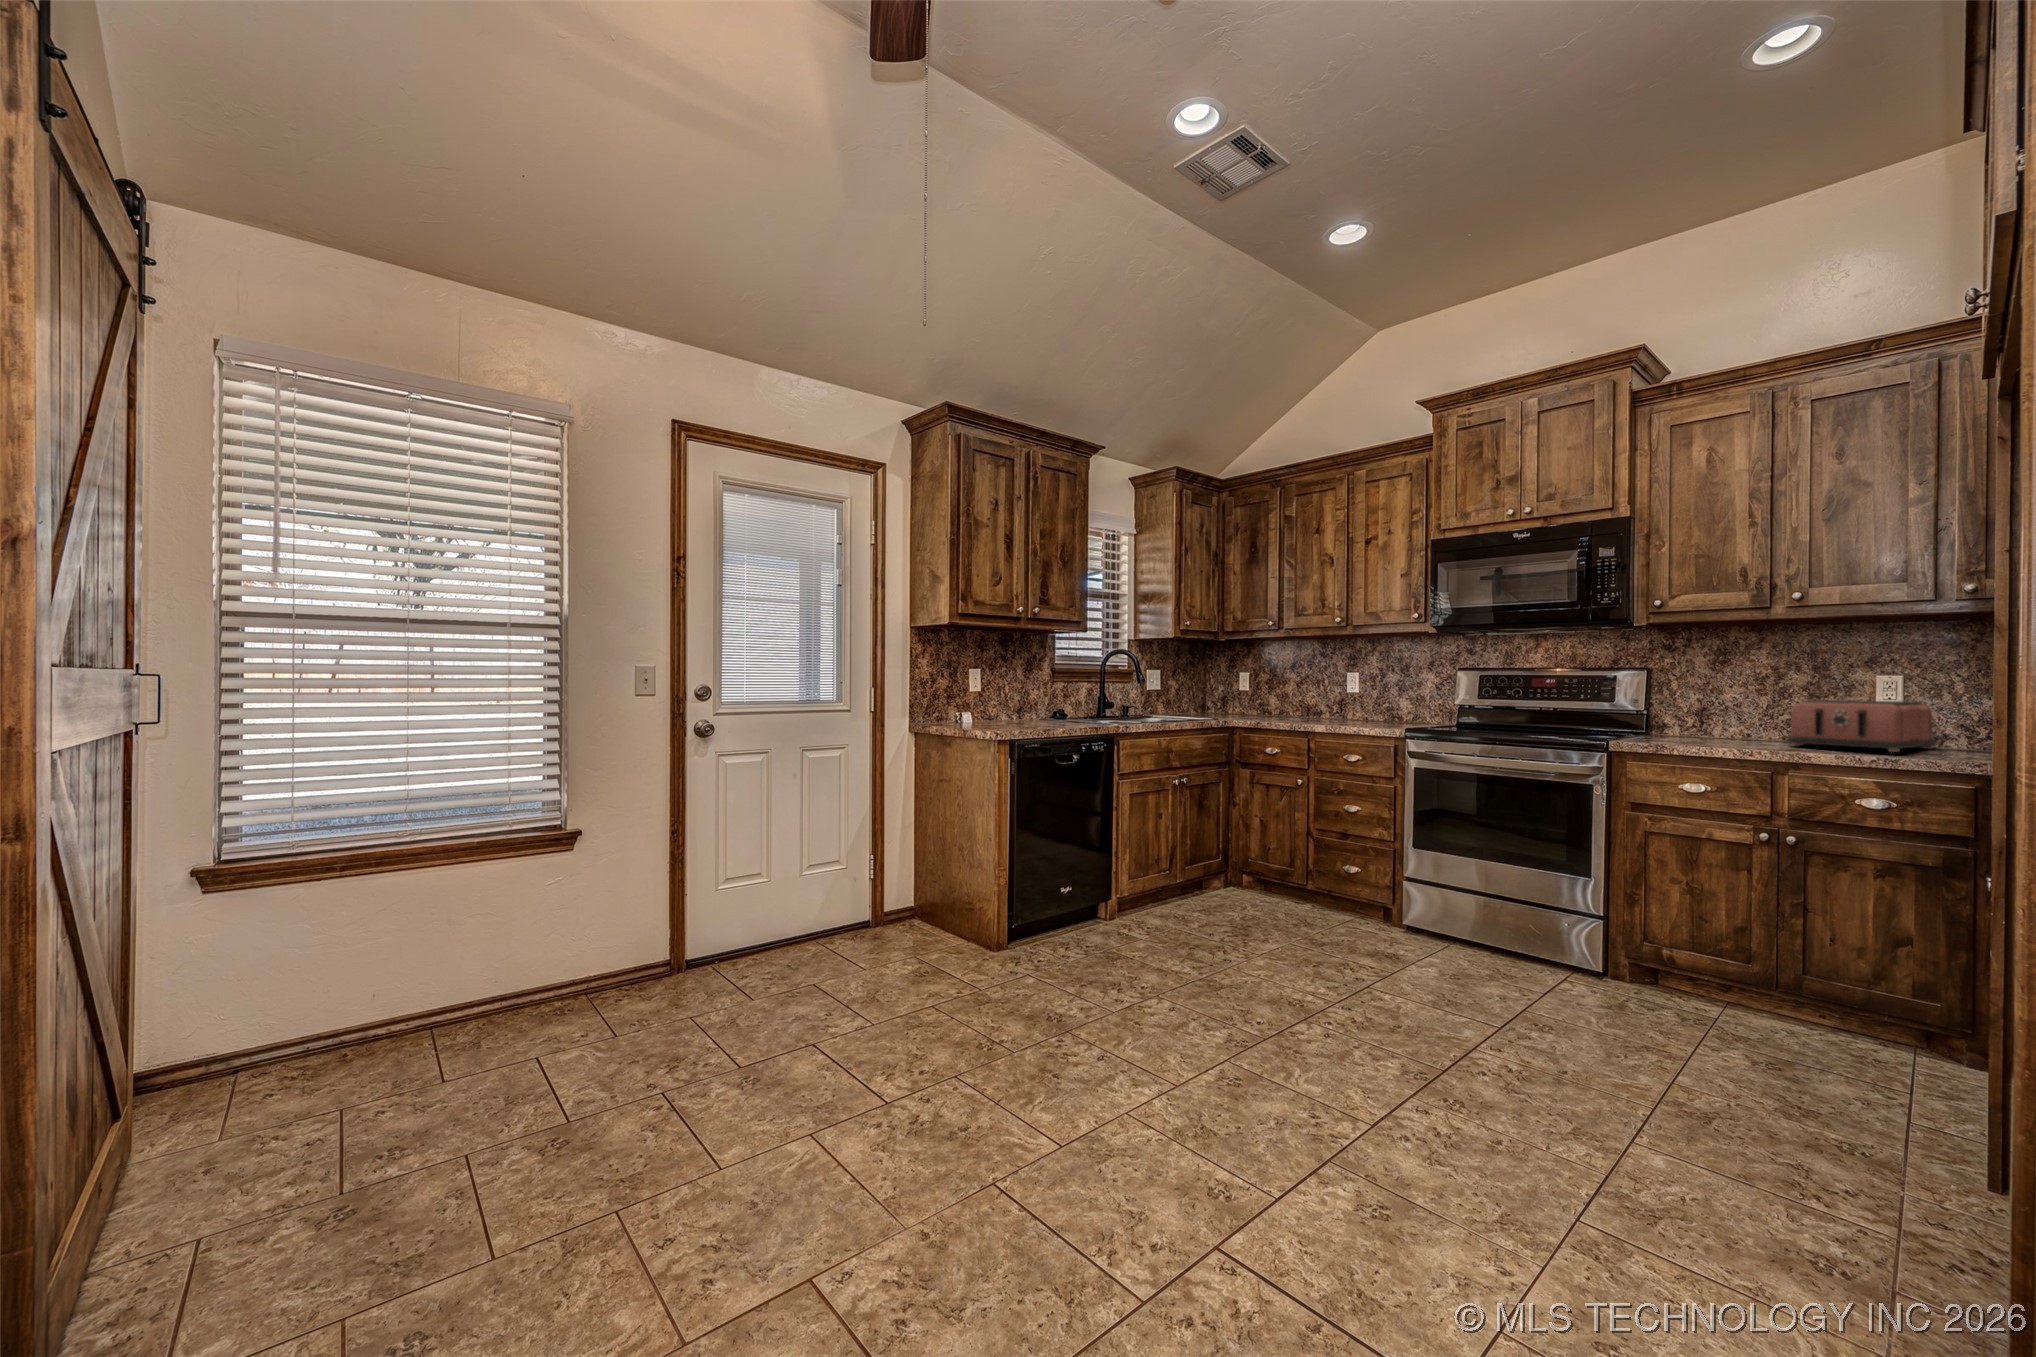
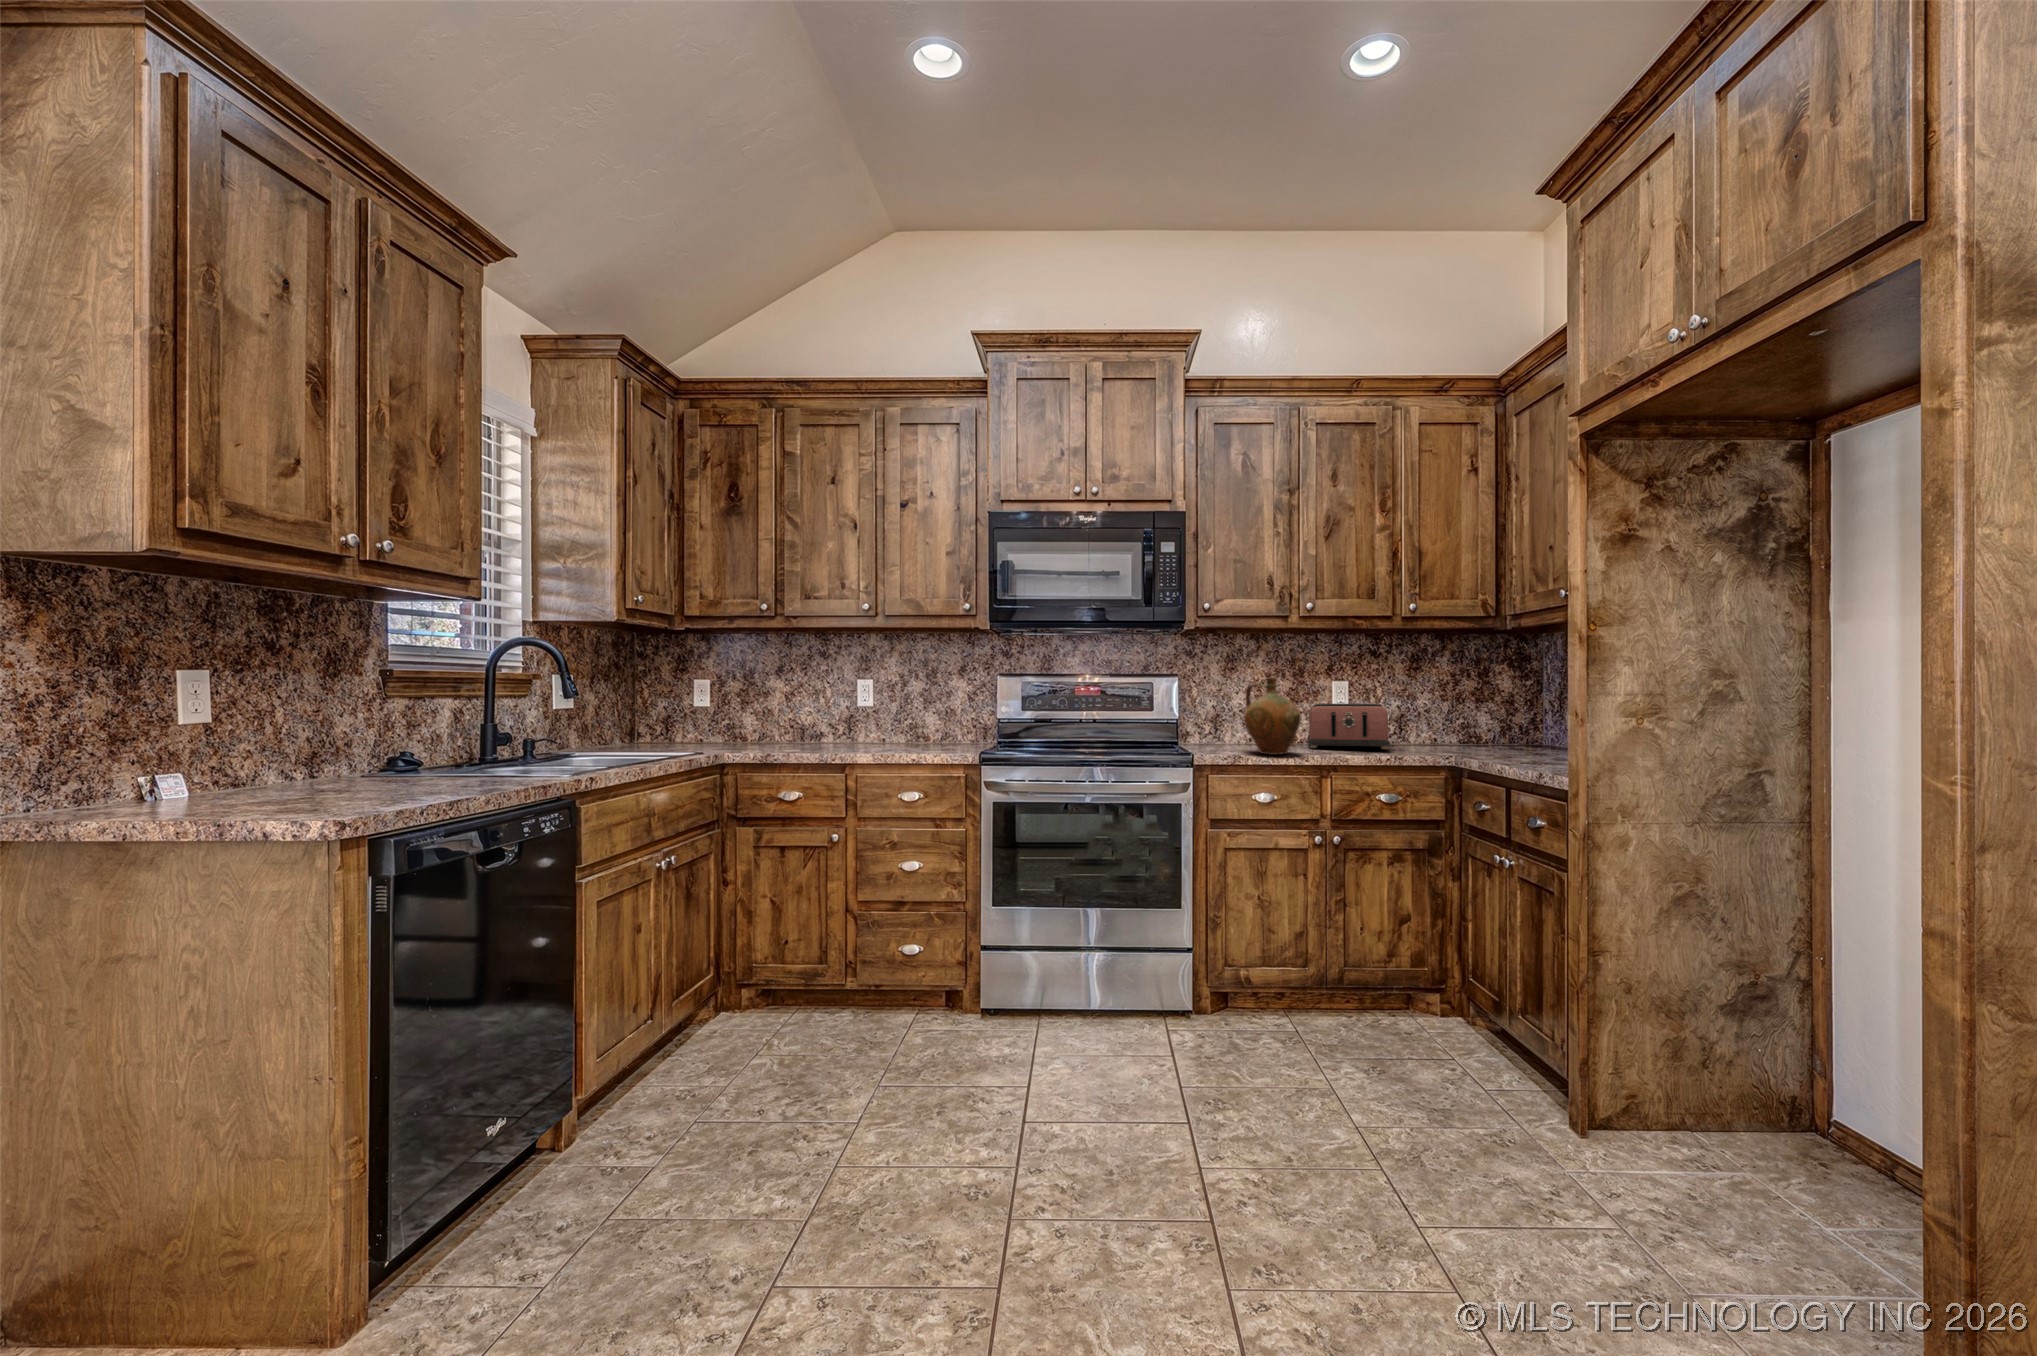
ceramic jug: none [1679,672,1753,748] -> present [1244,678,1301,755]

